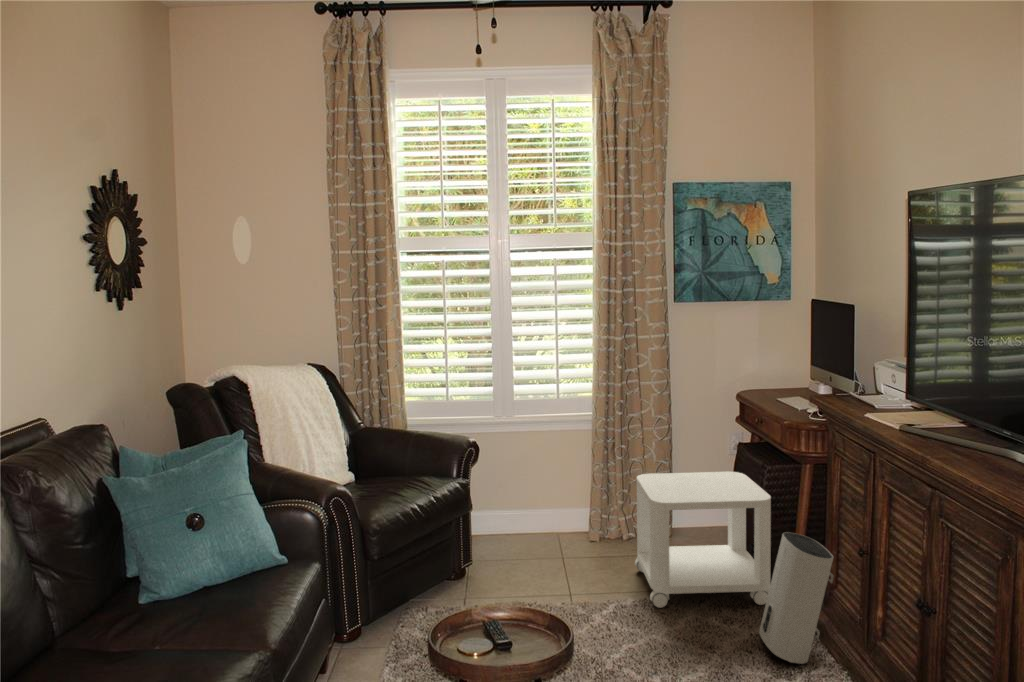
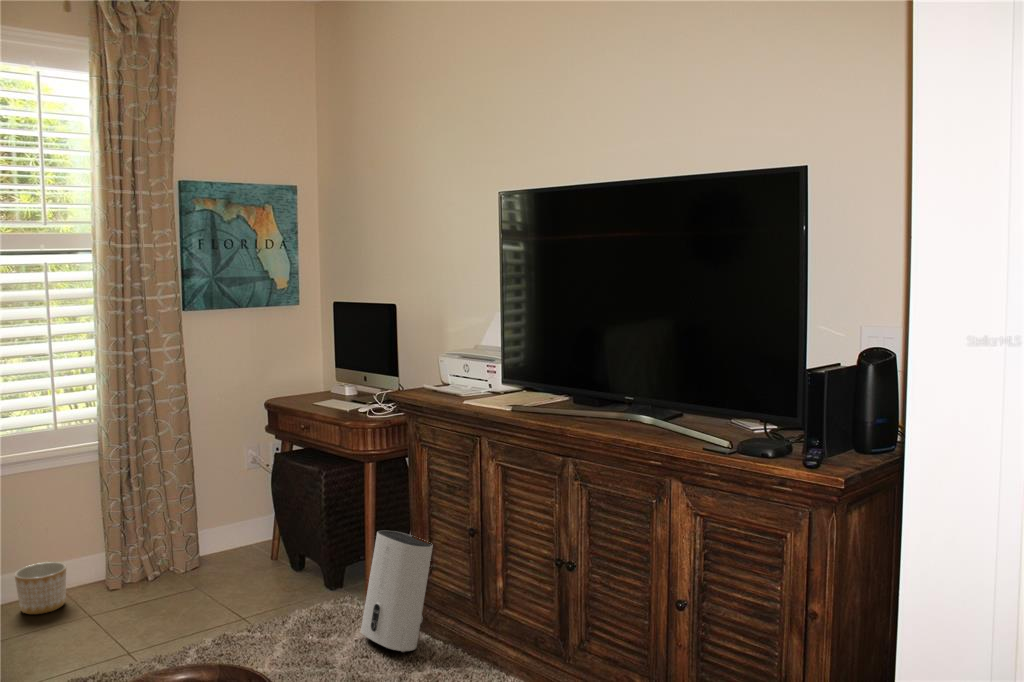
side table: present [635,472,771,608] -> none [187,483,345,641]
planter: none [523,505,559,545] -> present [15,562,66,614]

